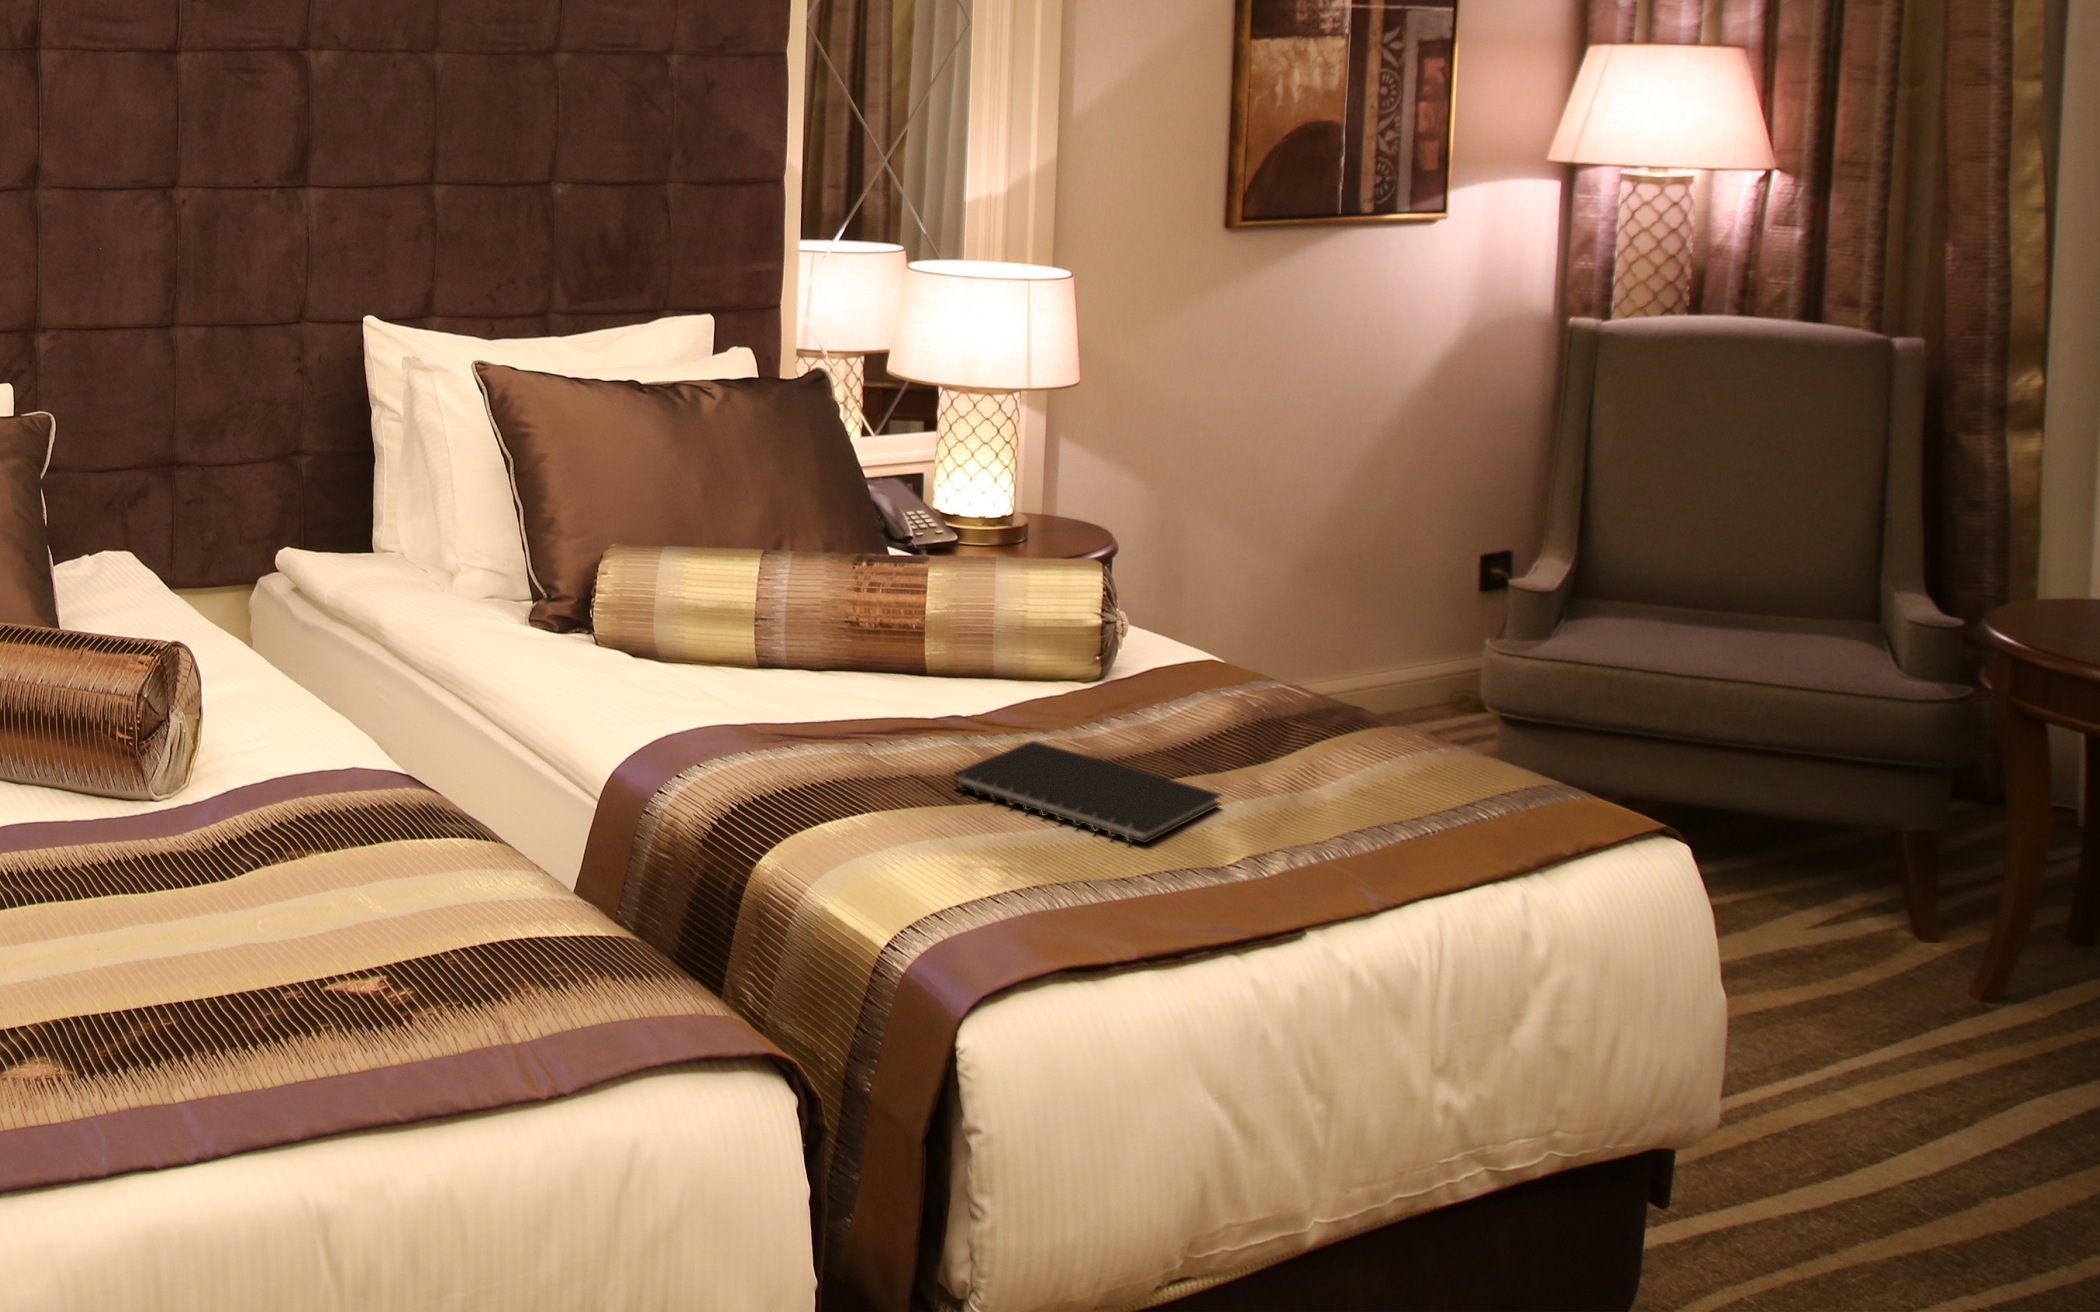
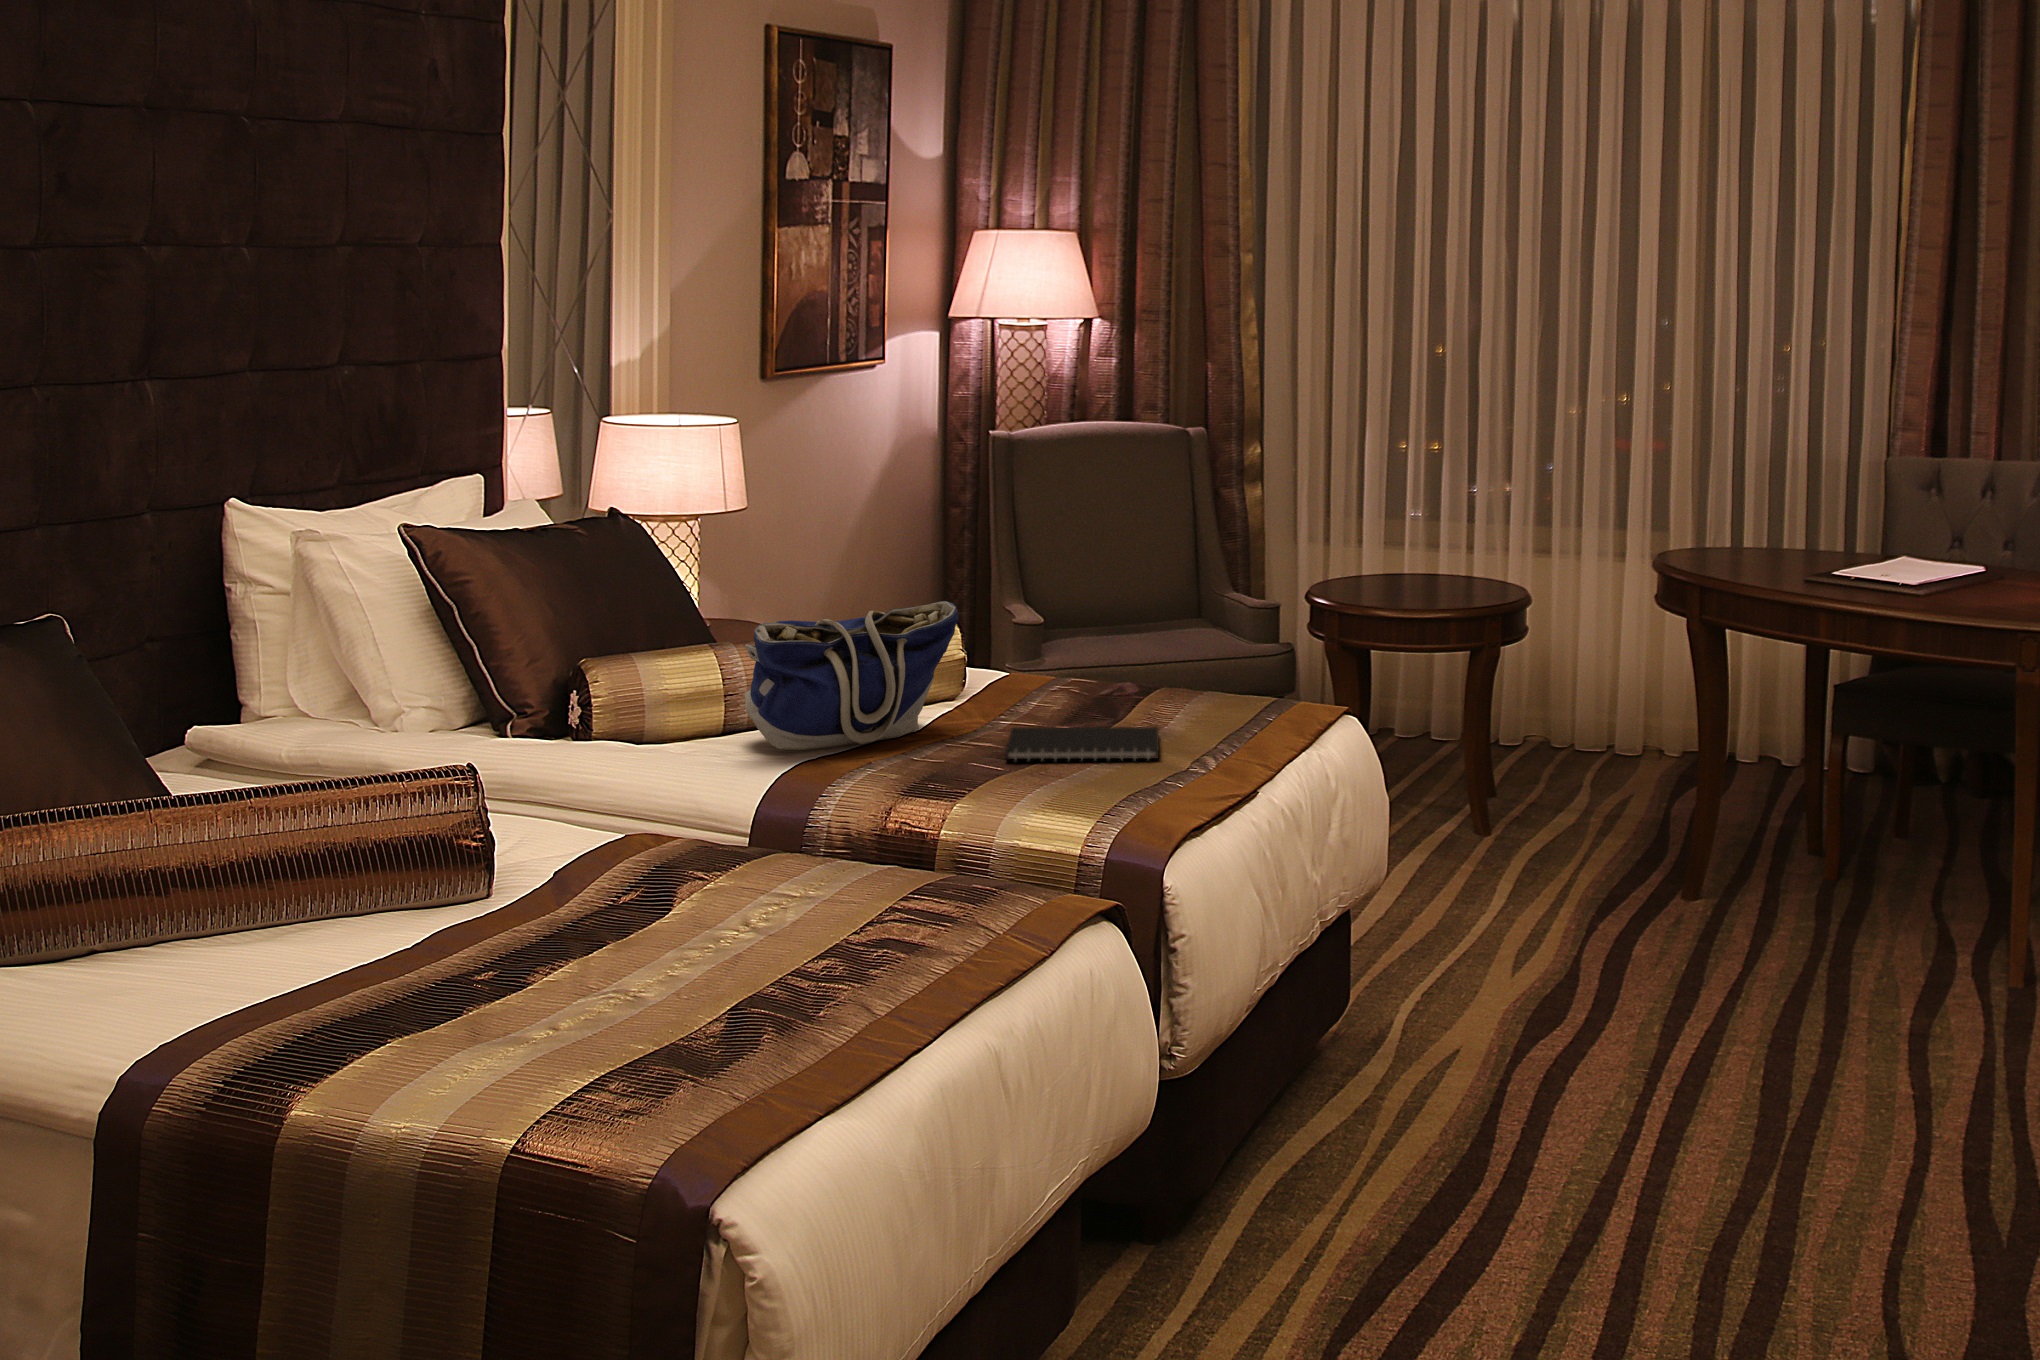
tote bag: none [705,540,988,716] -> present [745,601,958,750]

